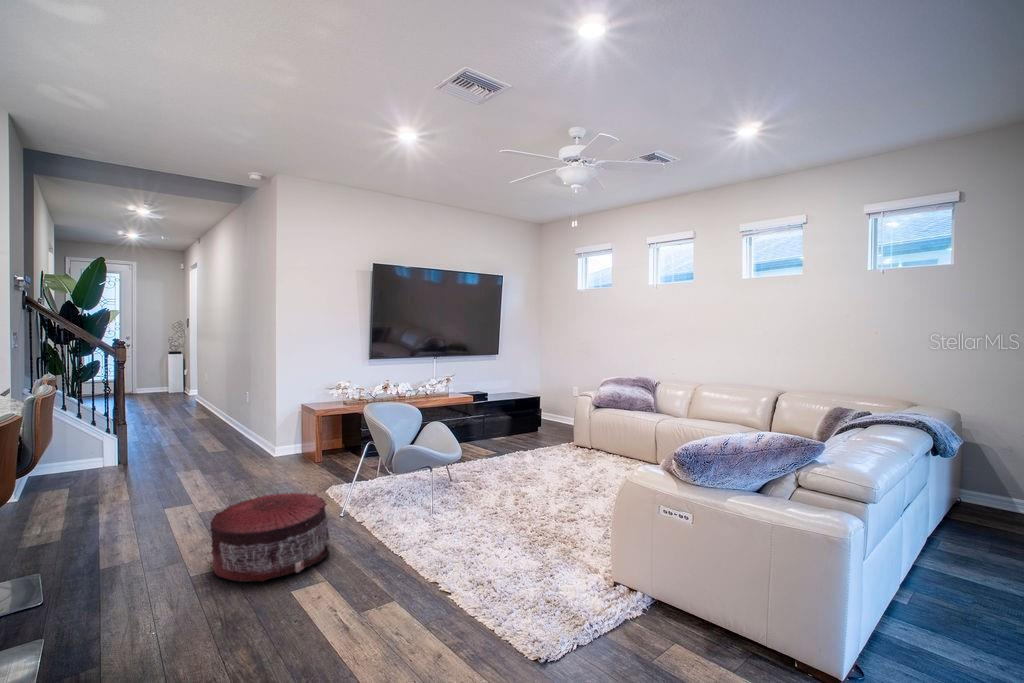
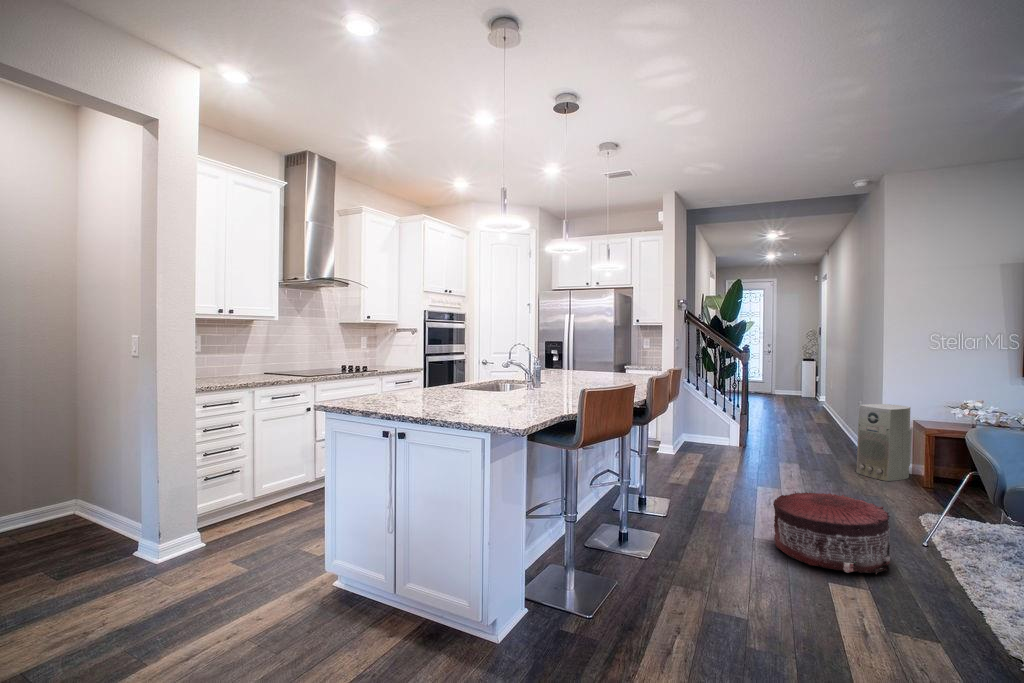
air purifier: none [258,392,302,465] -> present [856,404,912,481]

